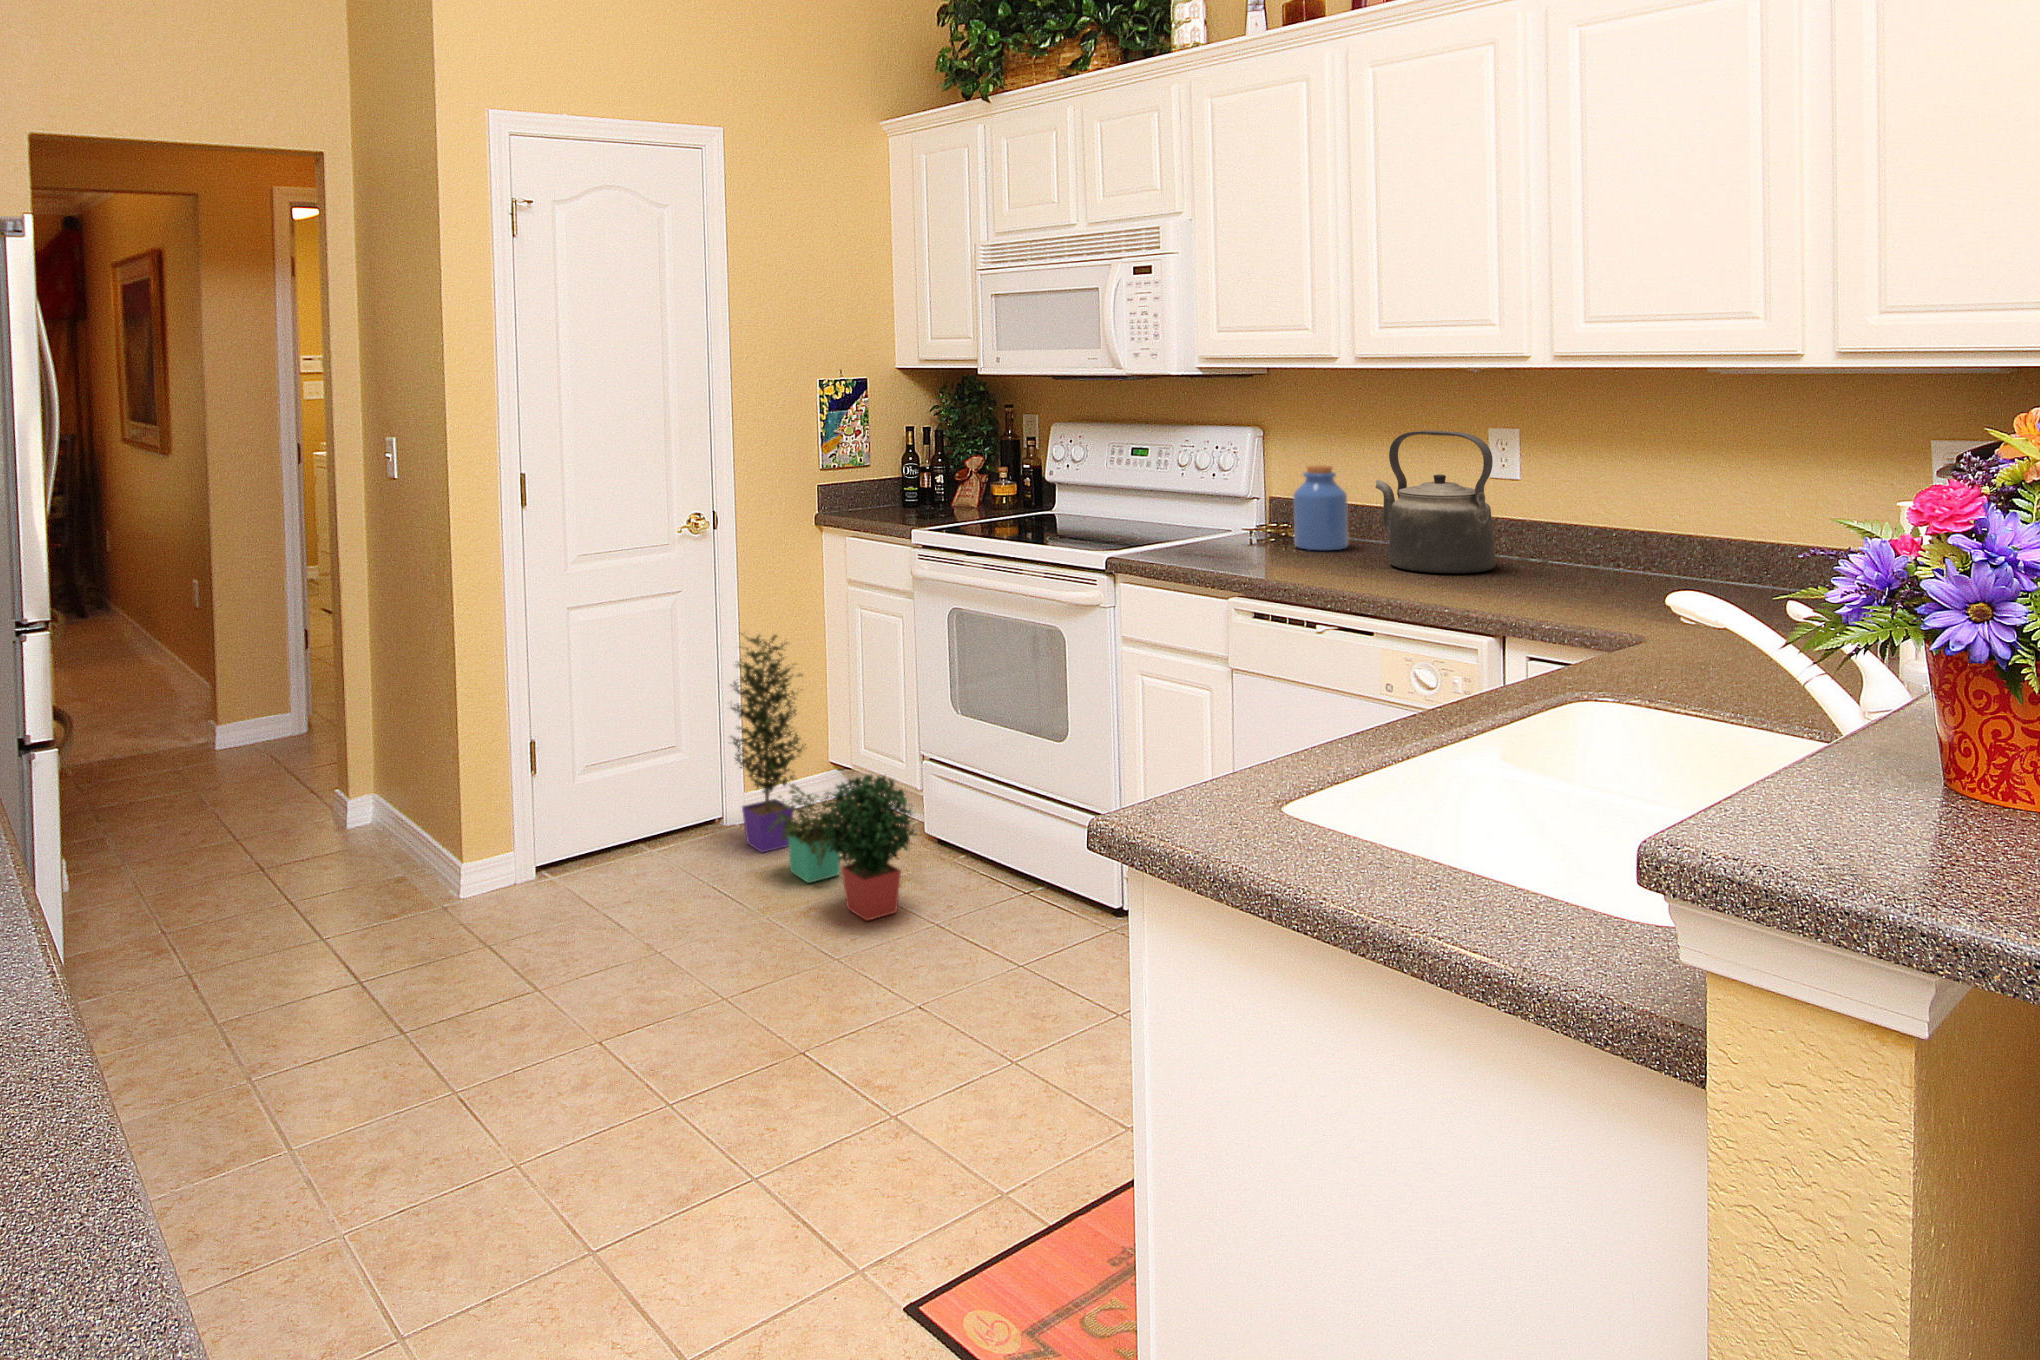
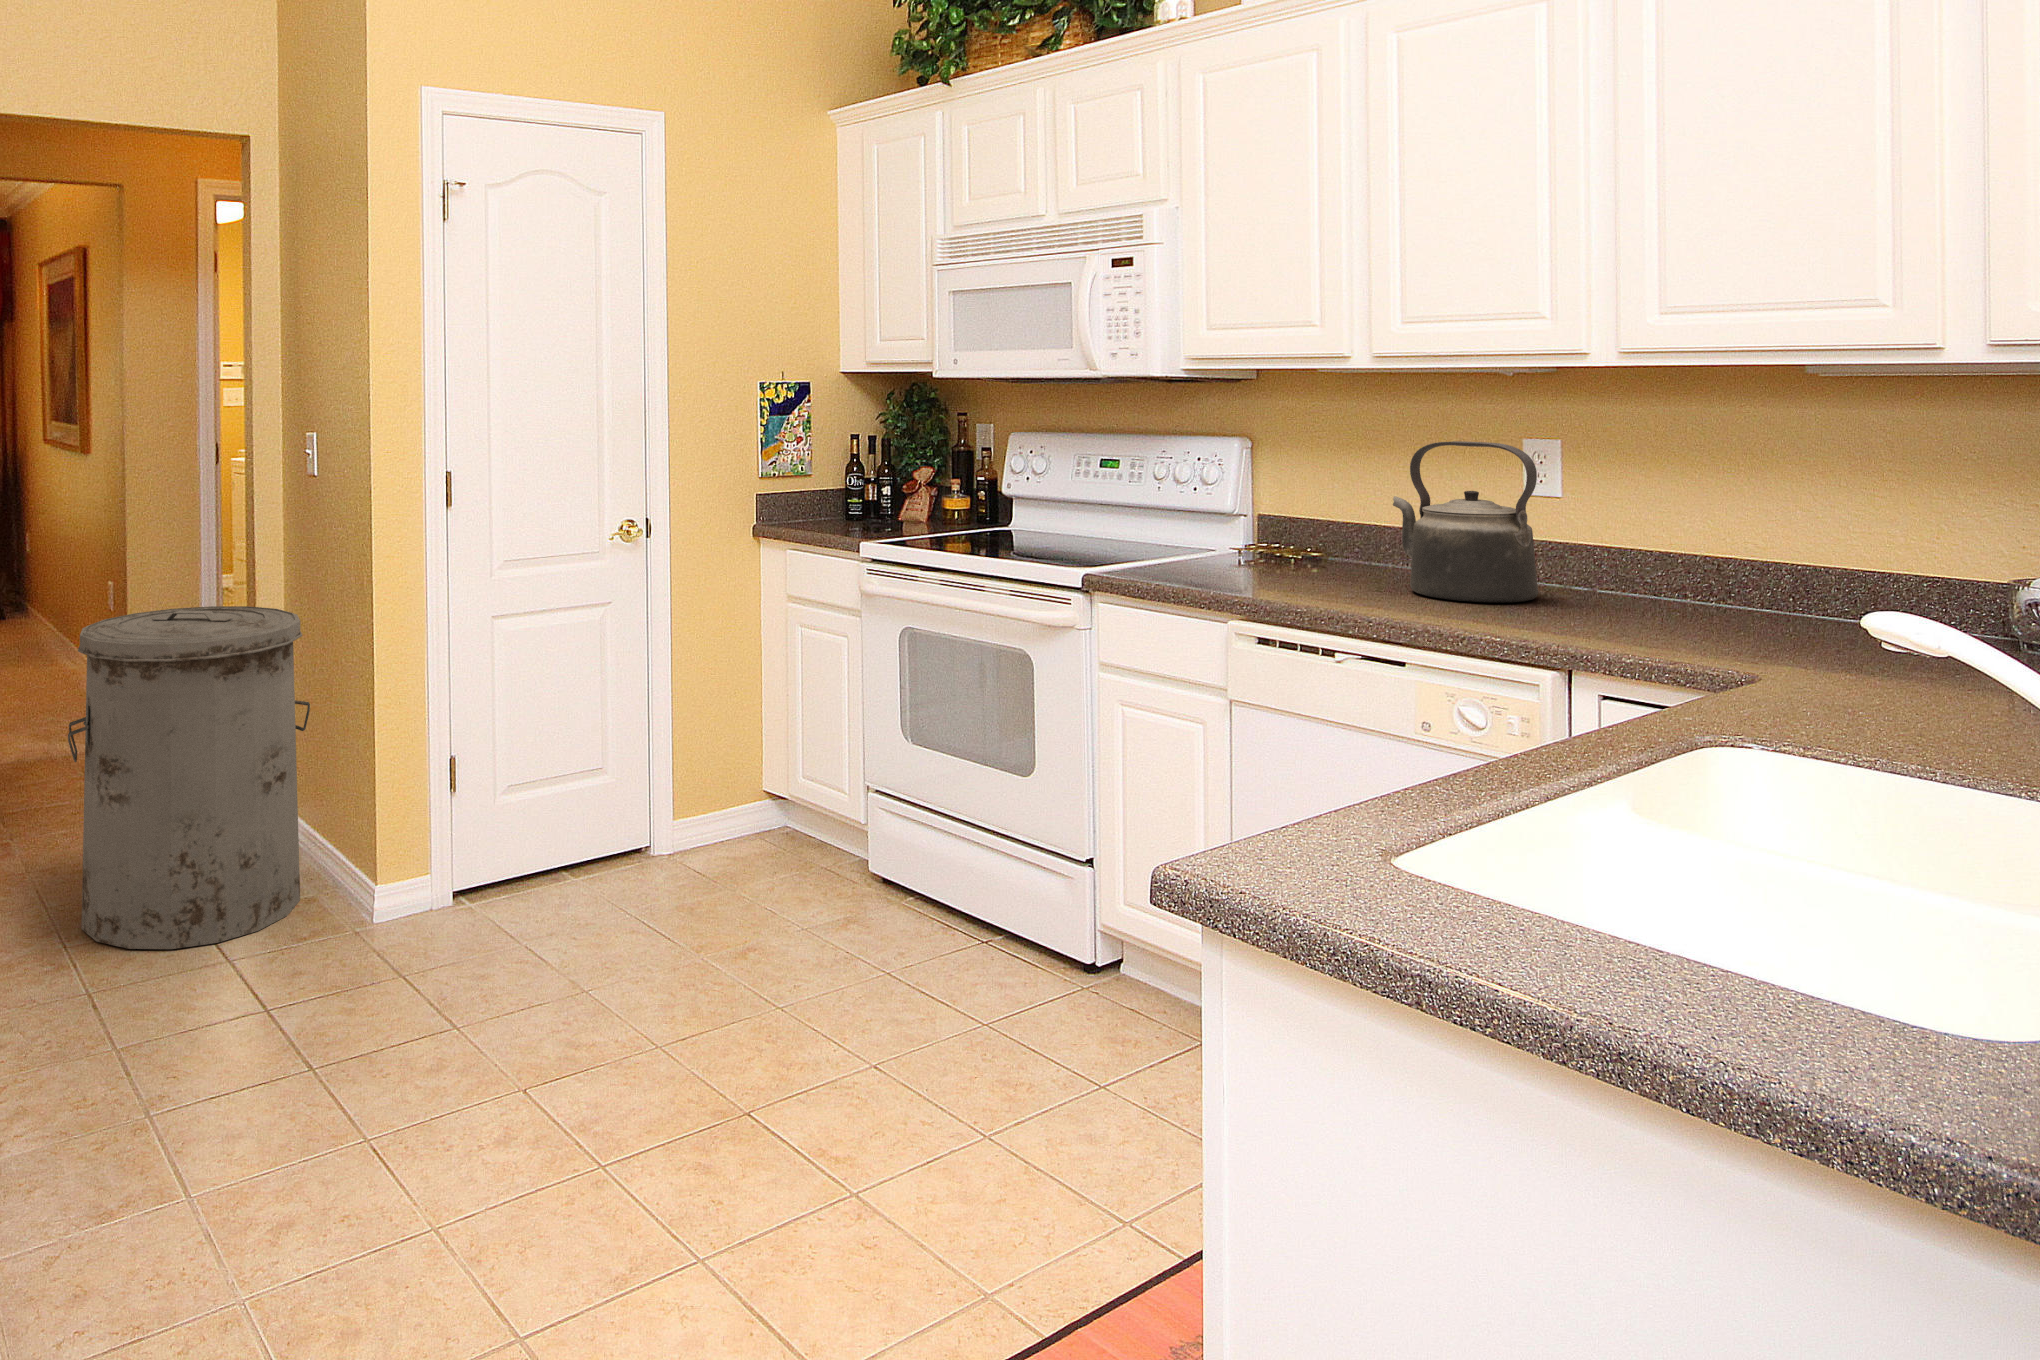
jar: present [1294,465,1348,550] -> none [1294,481,1357,575]
trash can: none [165,603,398,929] -> present [68,606,310,949]
potted plant: present [731,634,916,921] -> none [656,649,867,970]

